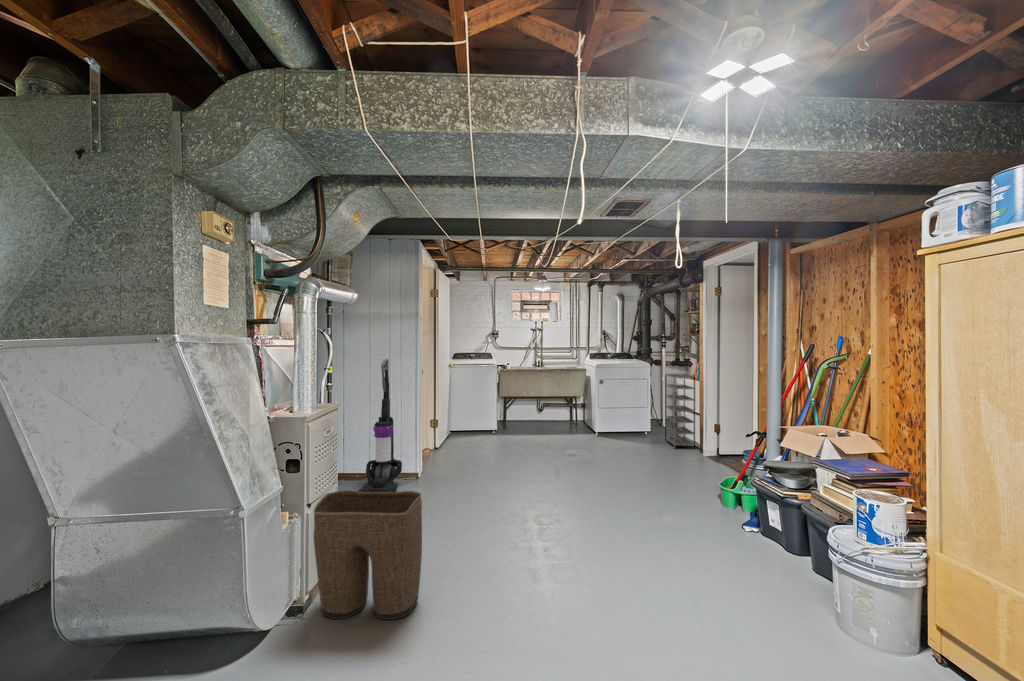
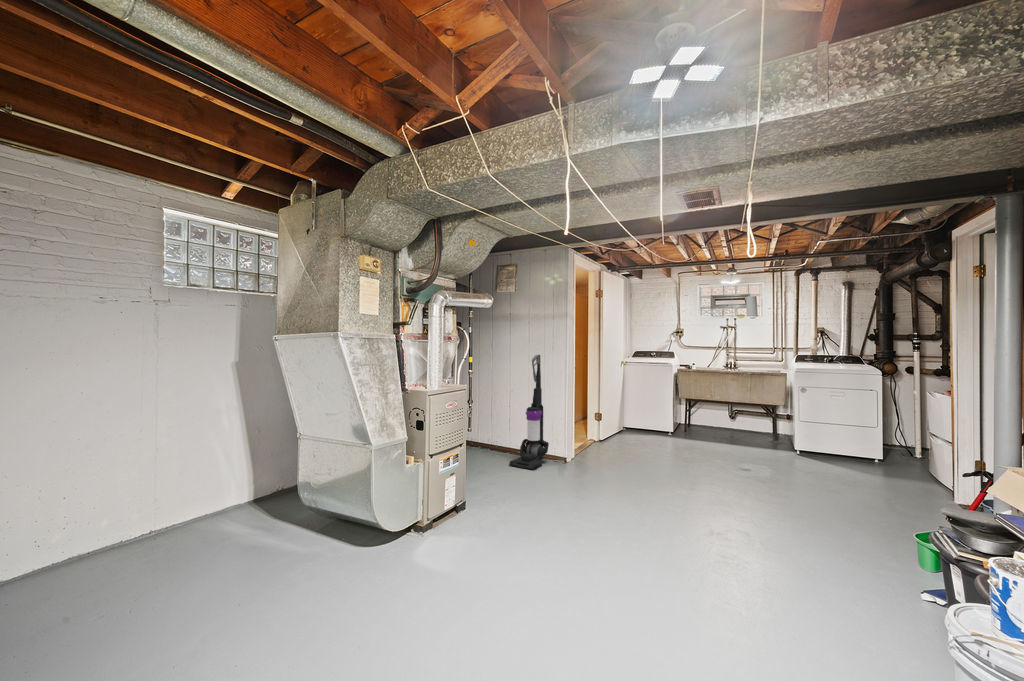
shelving unit: present [665,374,695,449] -> none [889,383,932,486]
laundry basket: present [314,491,422,620] -> none [423,449,498,550]

